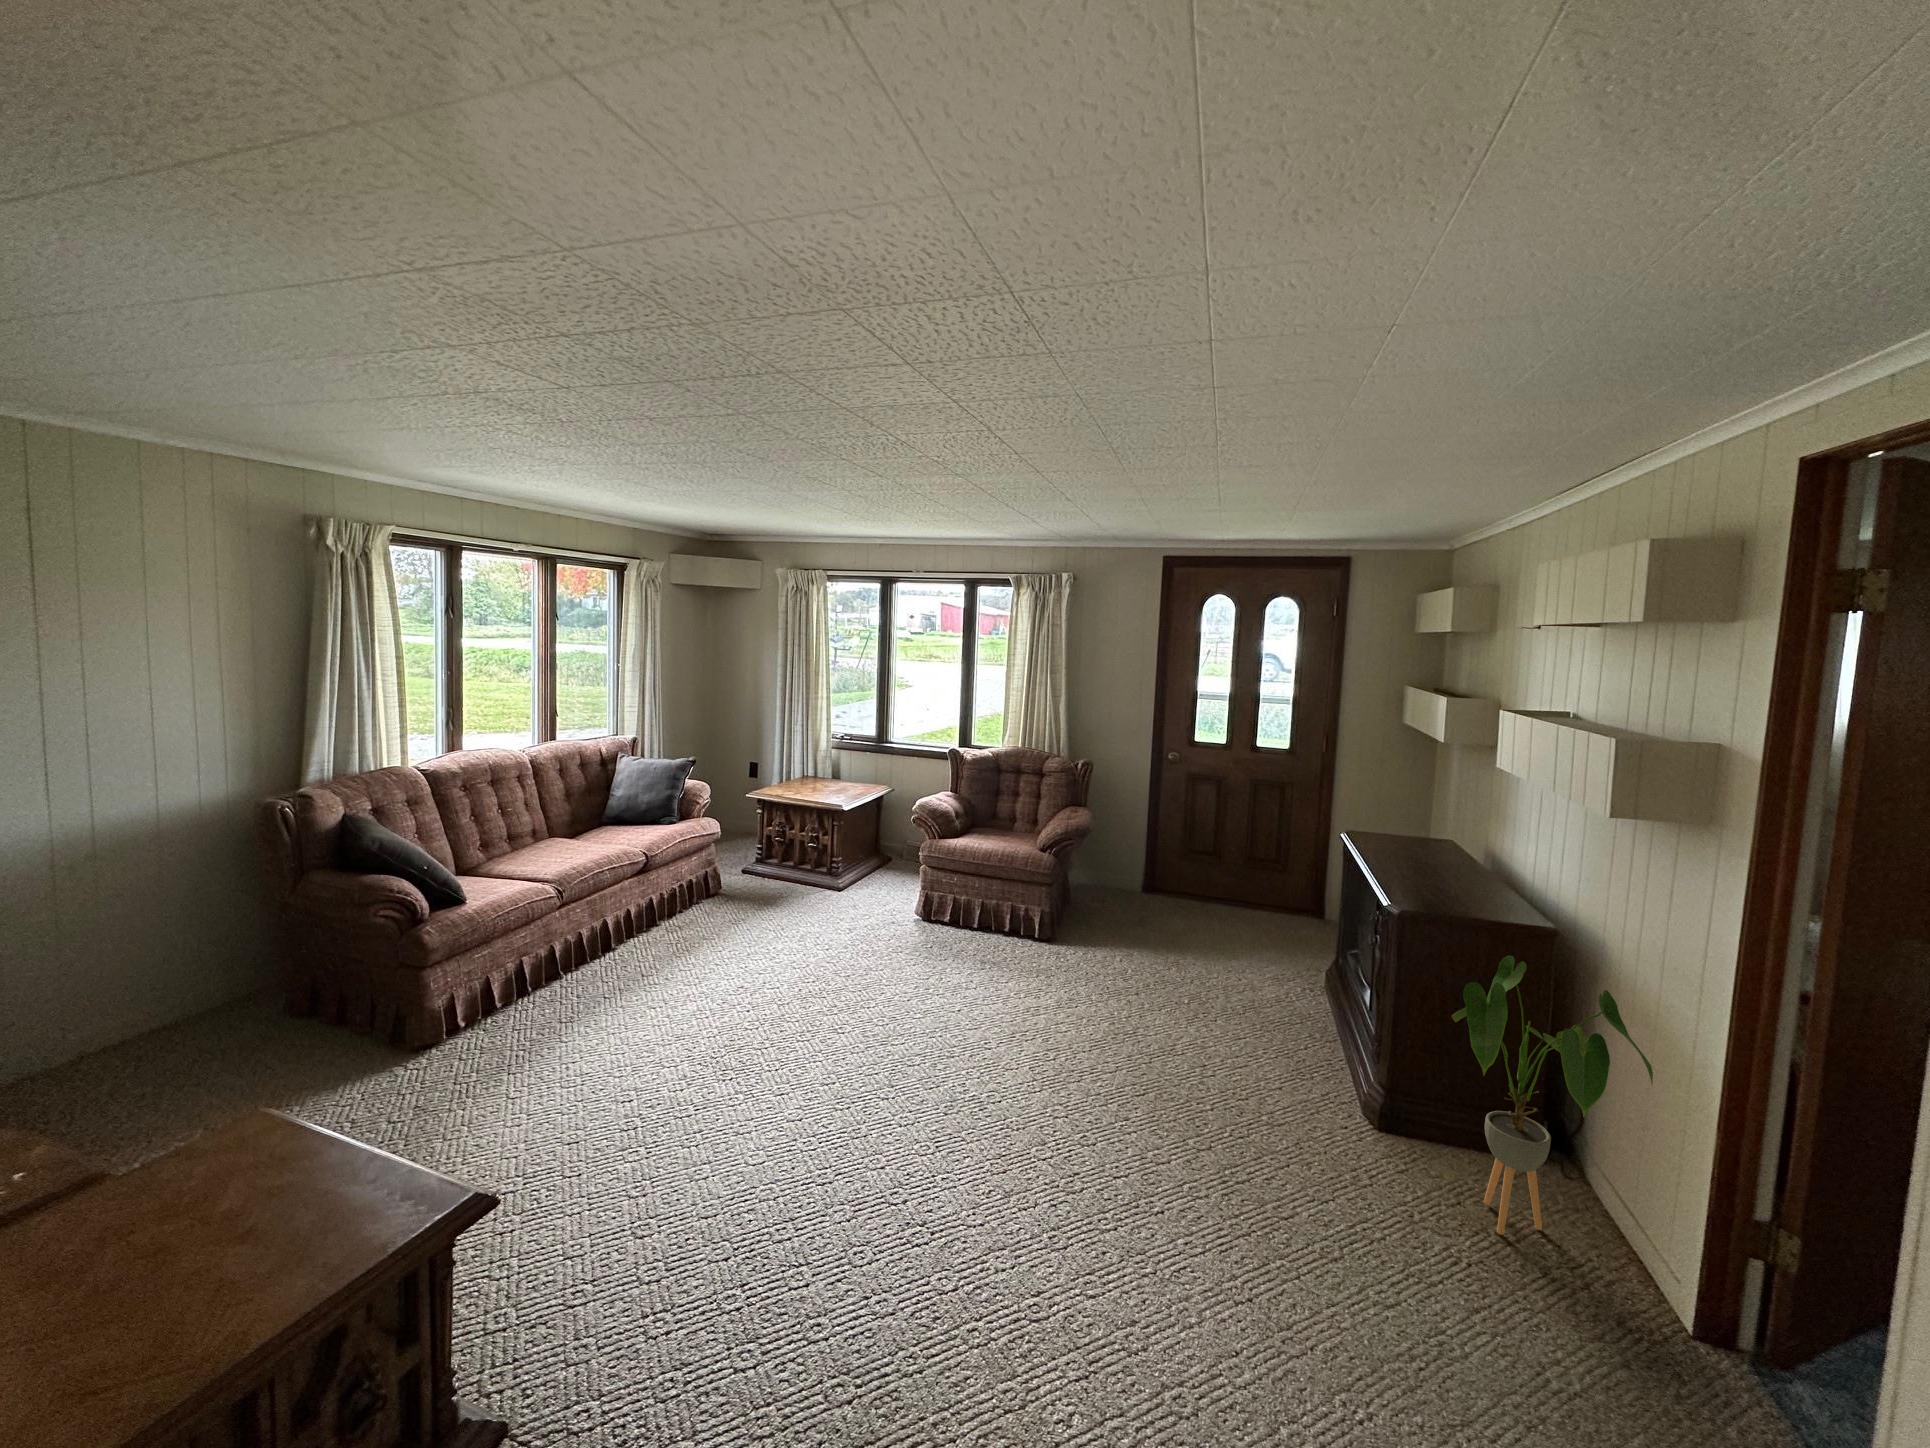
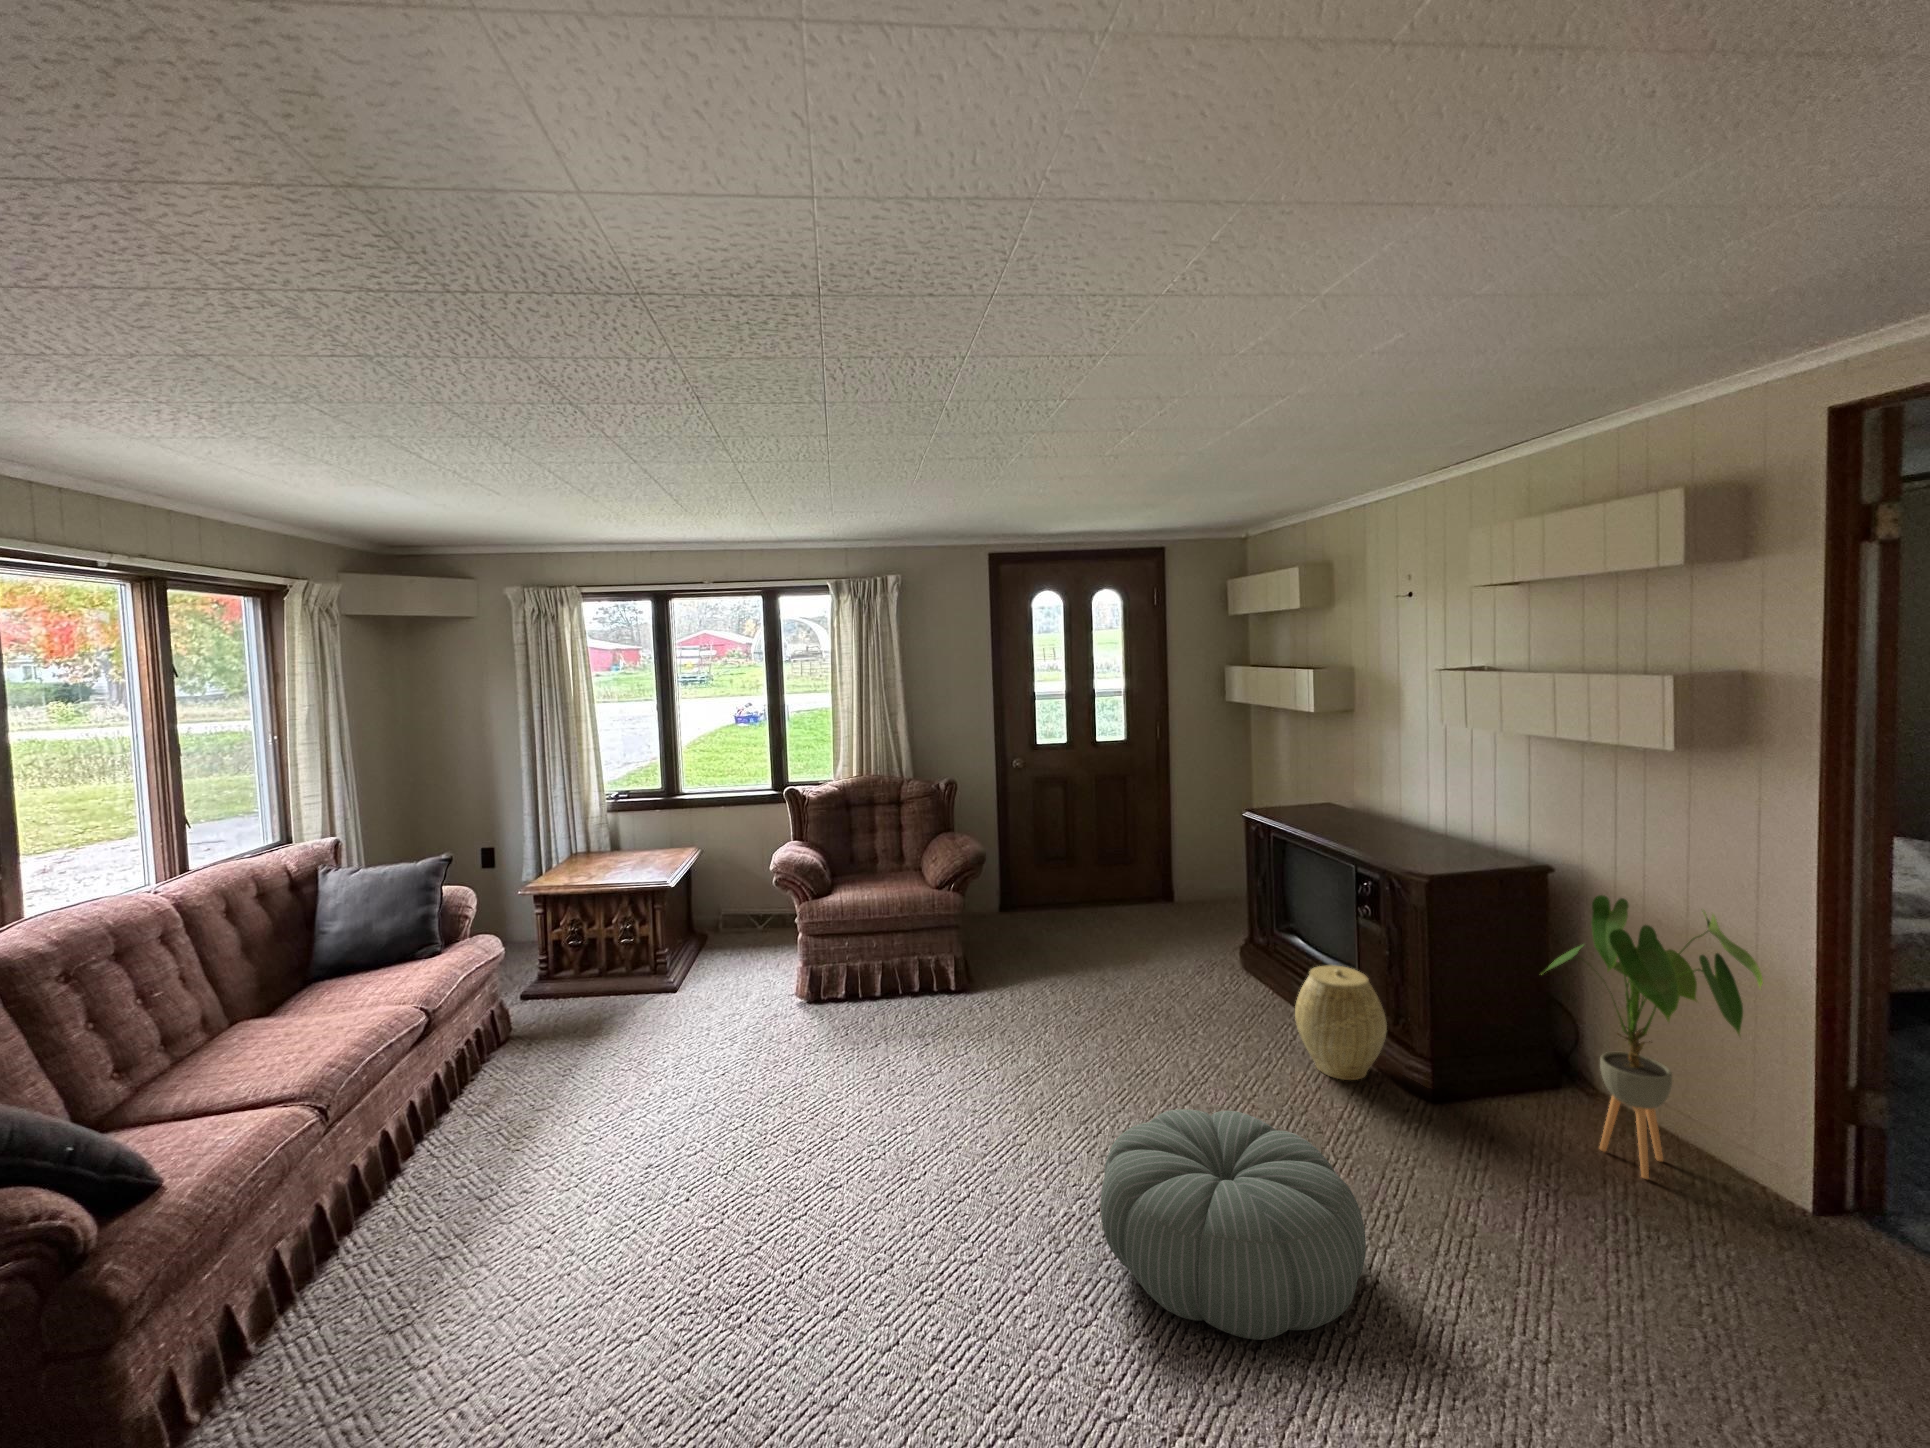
woven basket: none [1270,979,1353,1088] -> present [1295,965,1387,1080]
pouf: none [959,1039,1156,1205] -> present [1100,1109,1366,1340]

